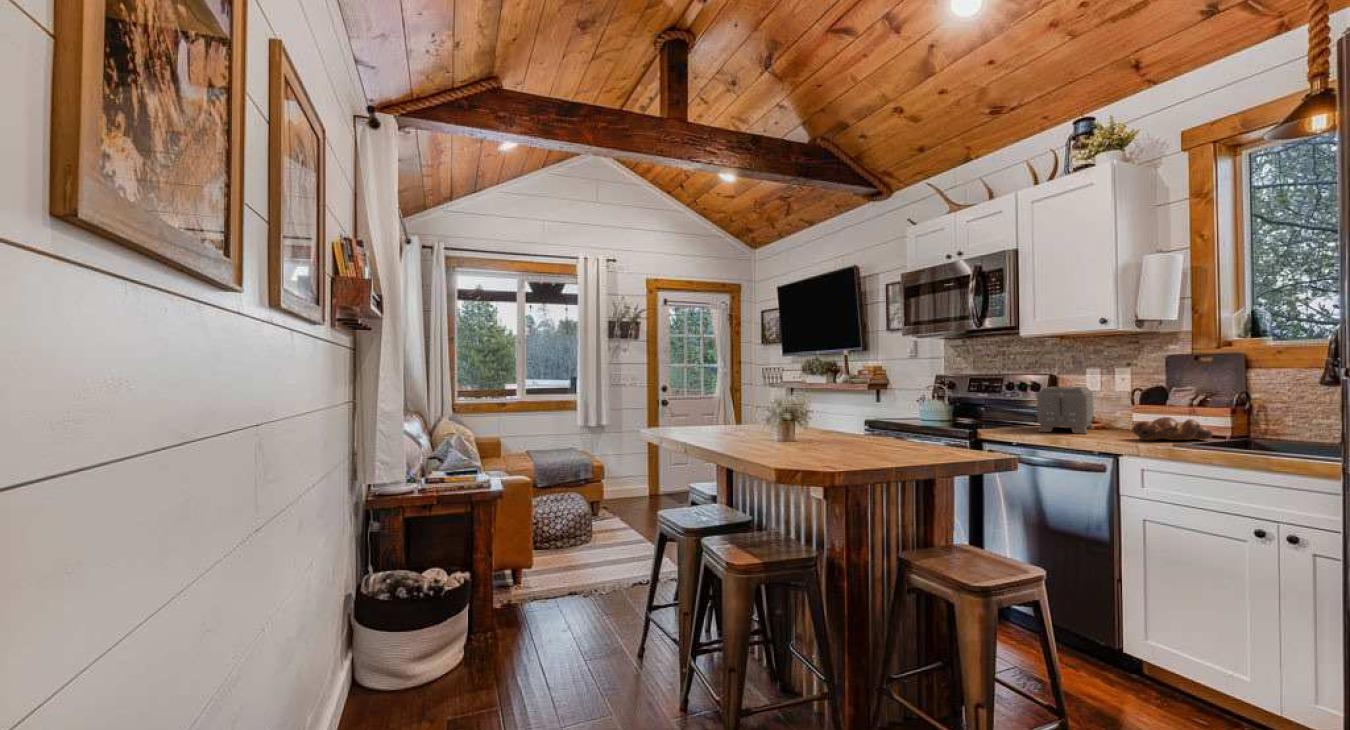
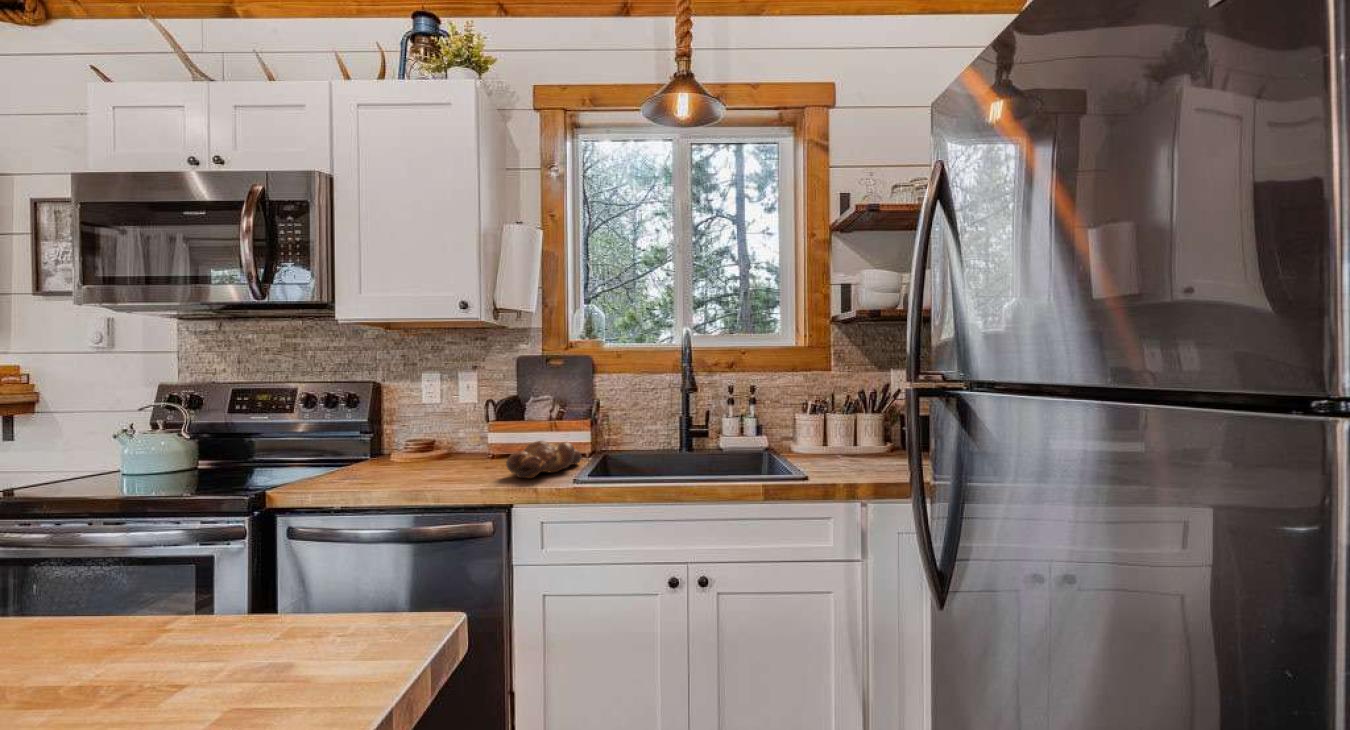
toaster: present [1037,387,1093,434] -> none [368,400,442,482]

